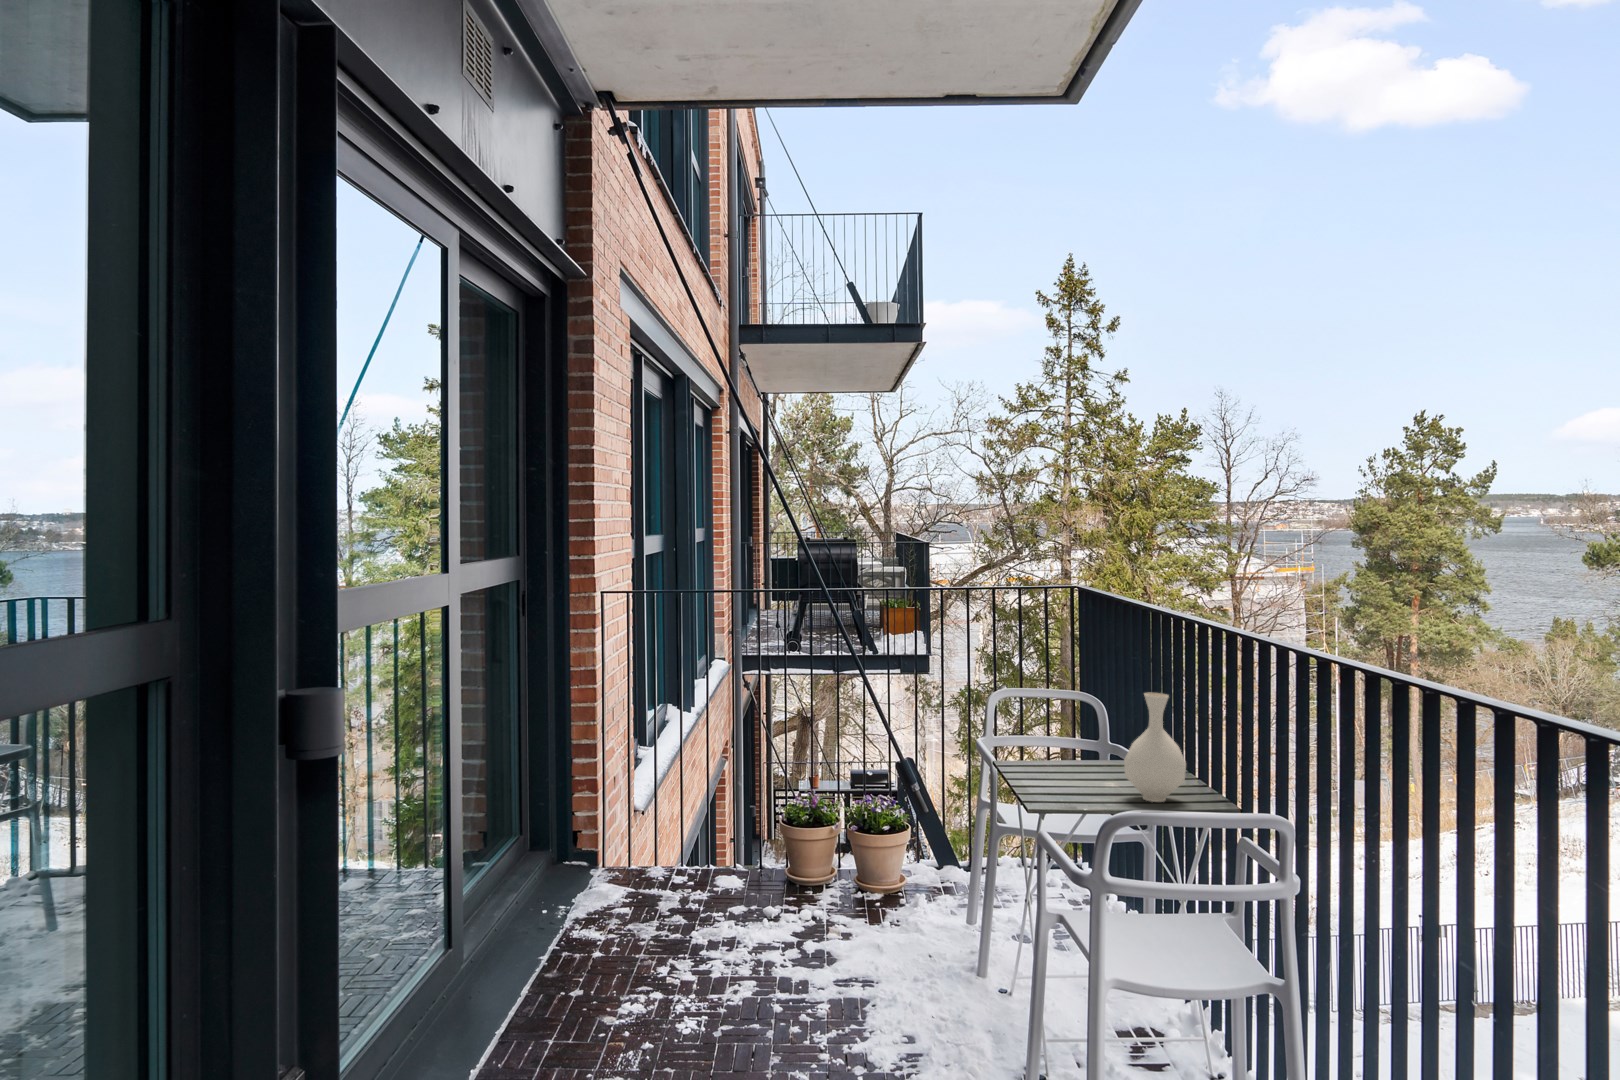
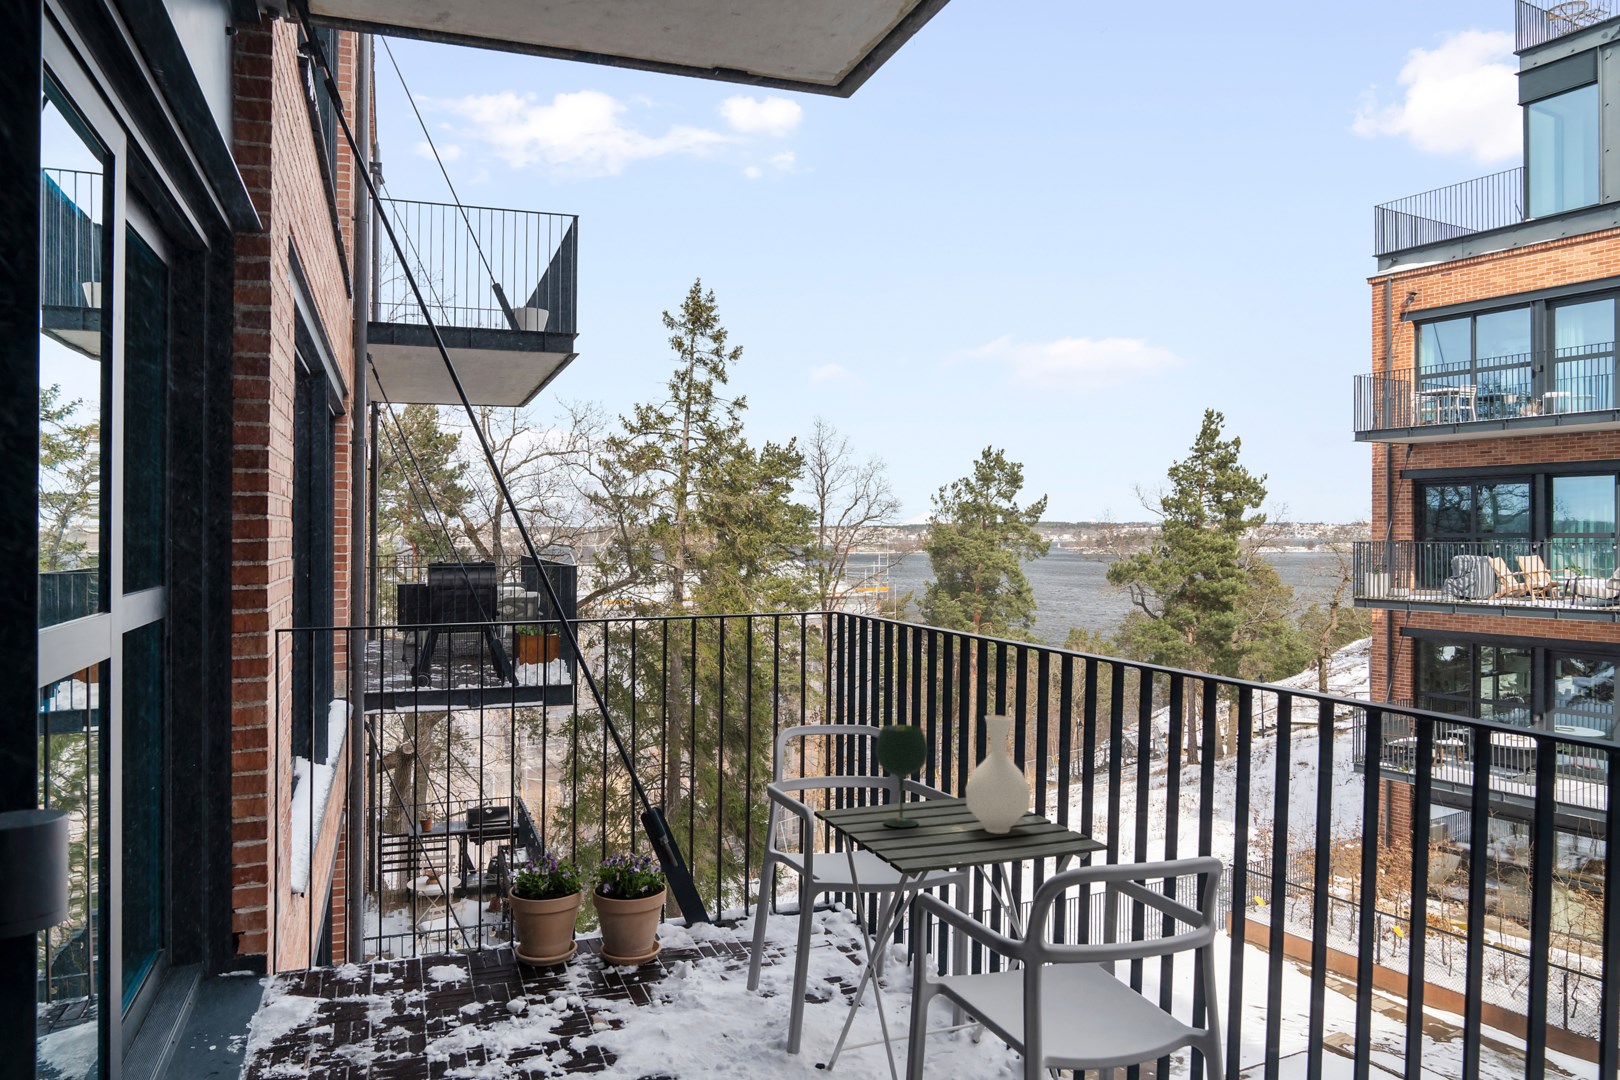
wine glass: none [1048,697,1096,789] -> present [876,725,928,827]

